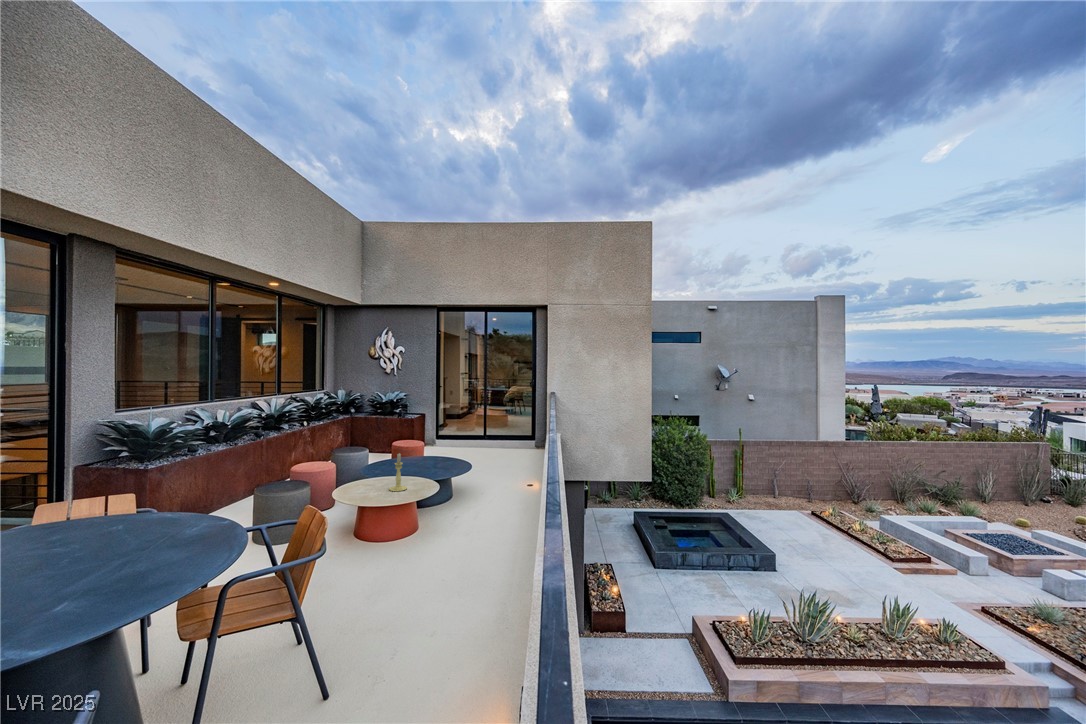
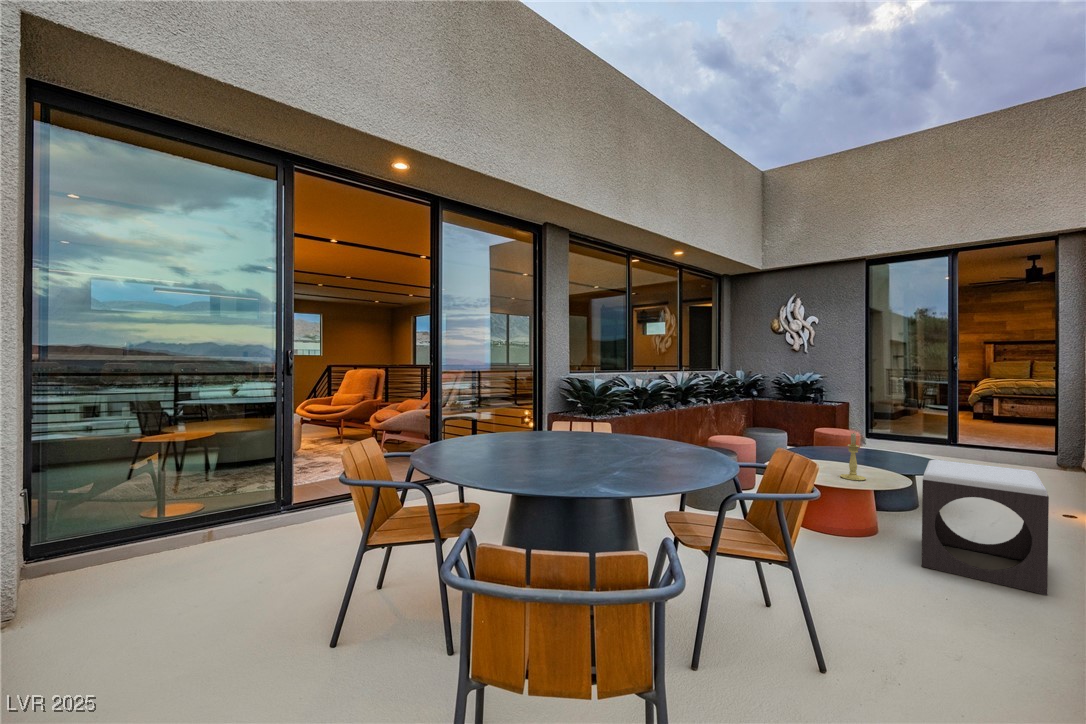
footstool: none [433,467,501,551] -> present [922,460,1049,595]

